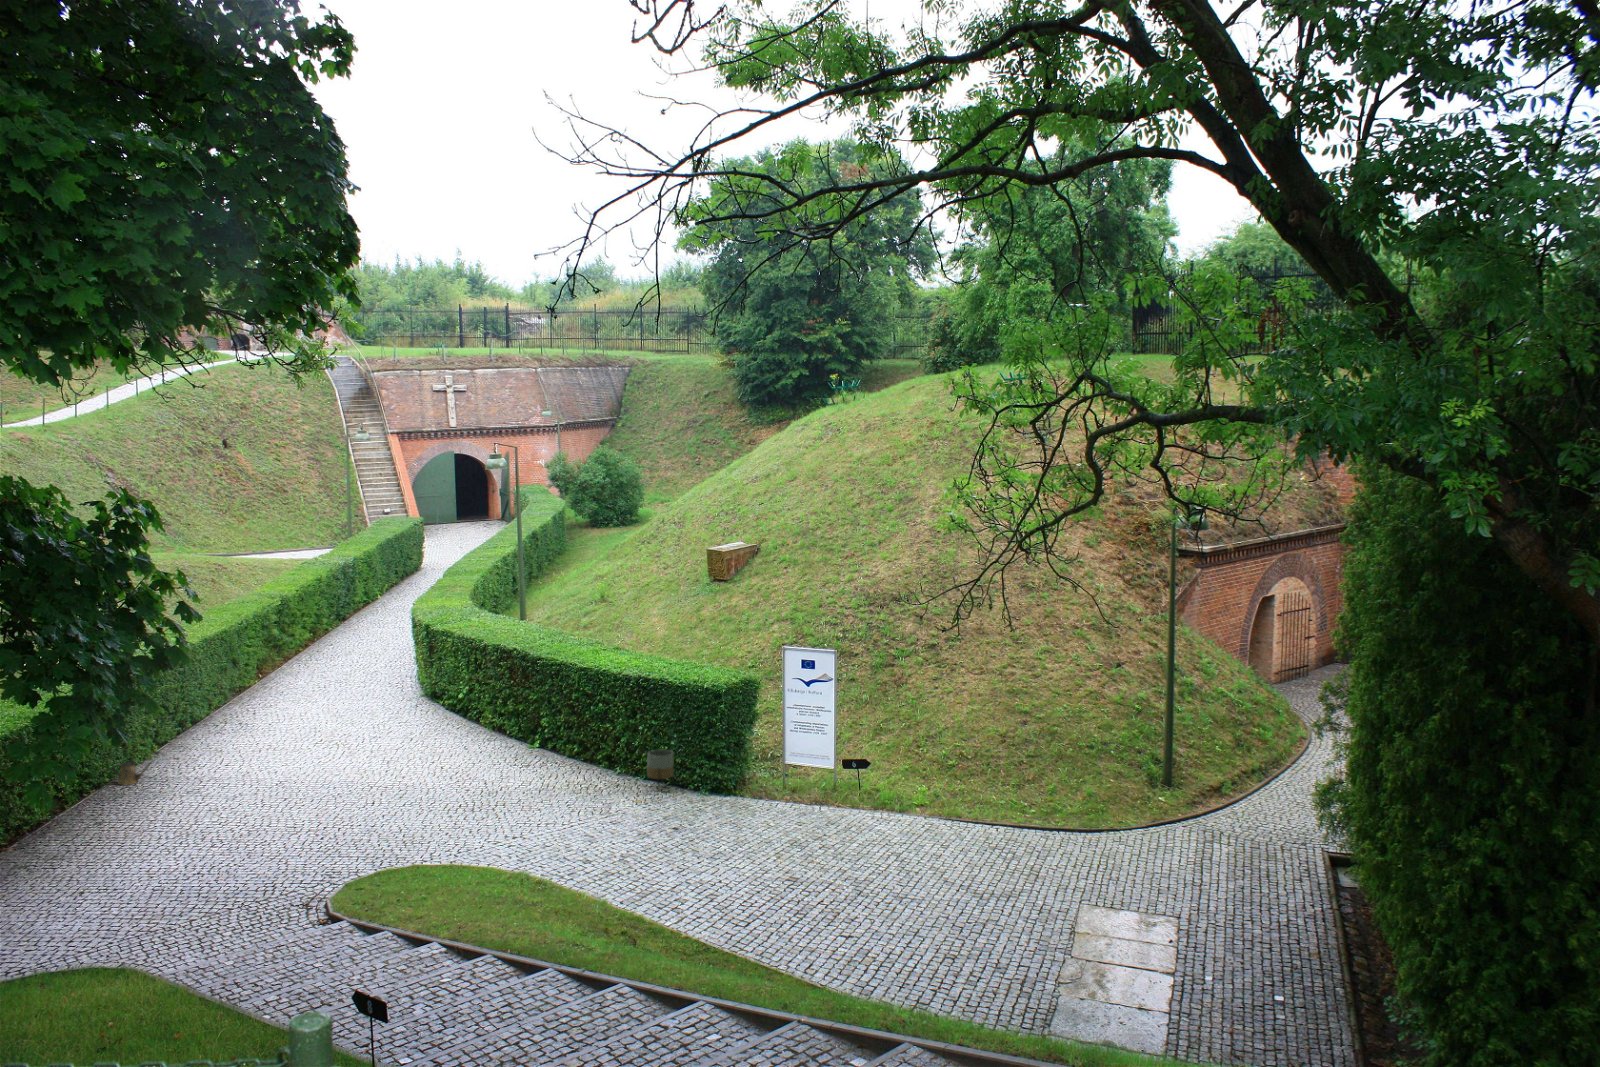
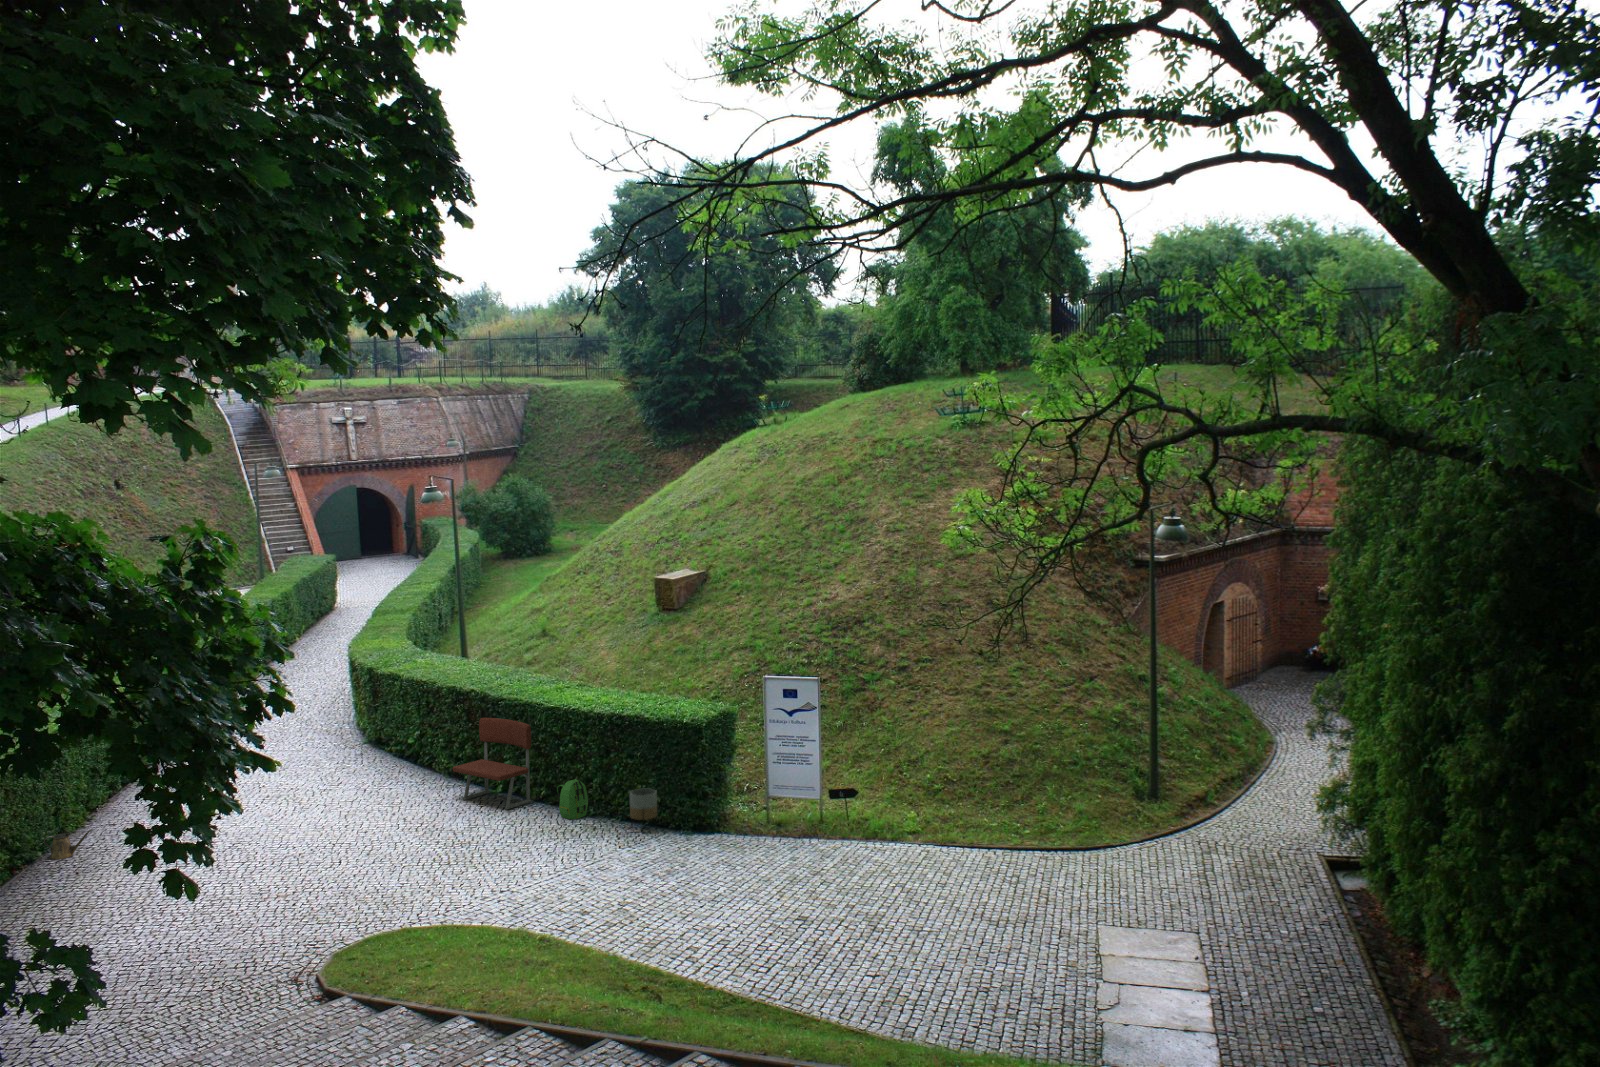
bench: none [488,675,562,763] -> present [453,718,531,810]
backpack: none [582,738,611,775] -> present [557,779,588,819]

